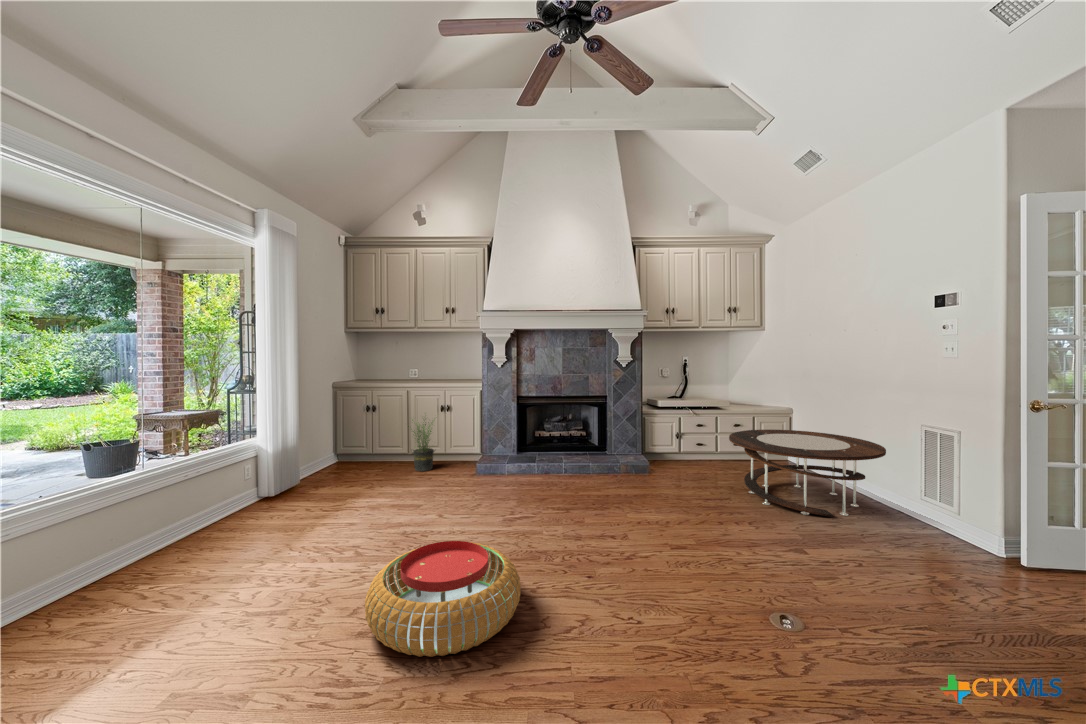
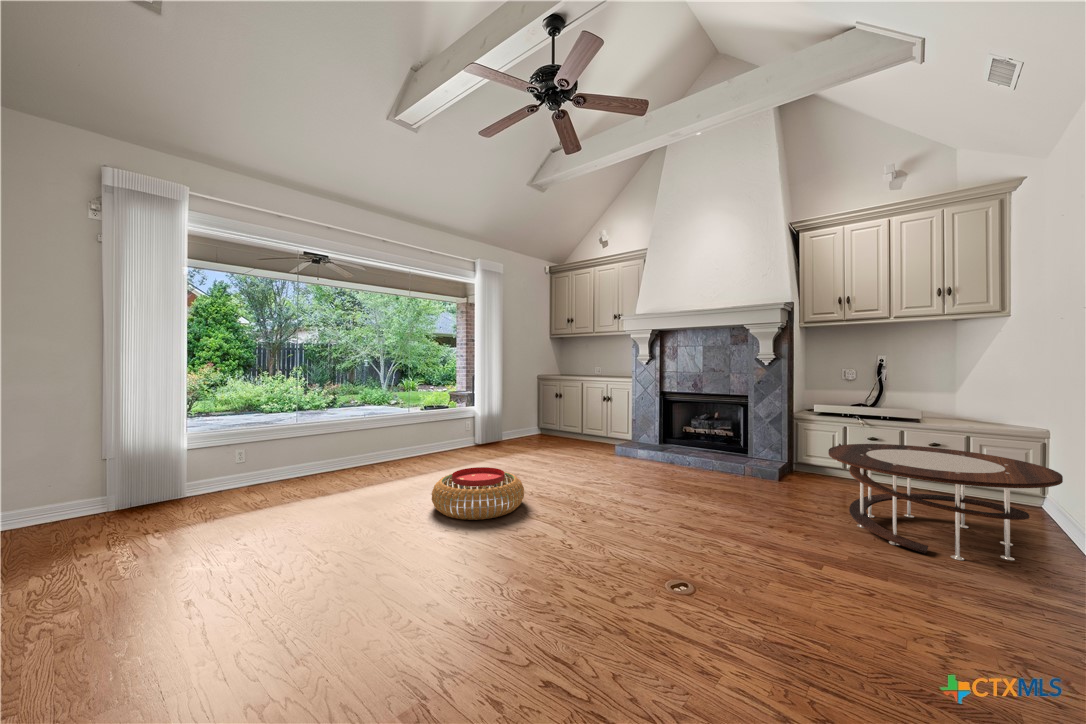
potted plant: present [408,420,434,471] -> none [573,400,597,447]

